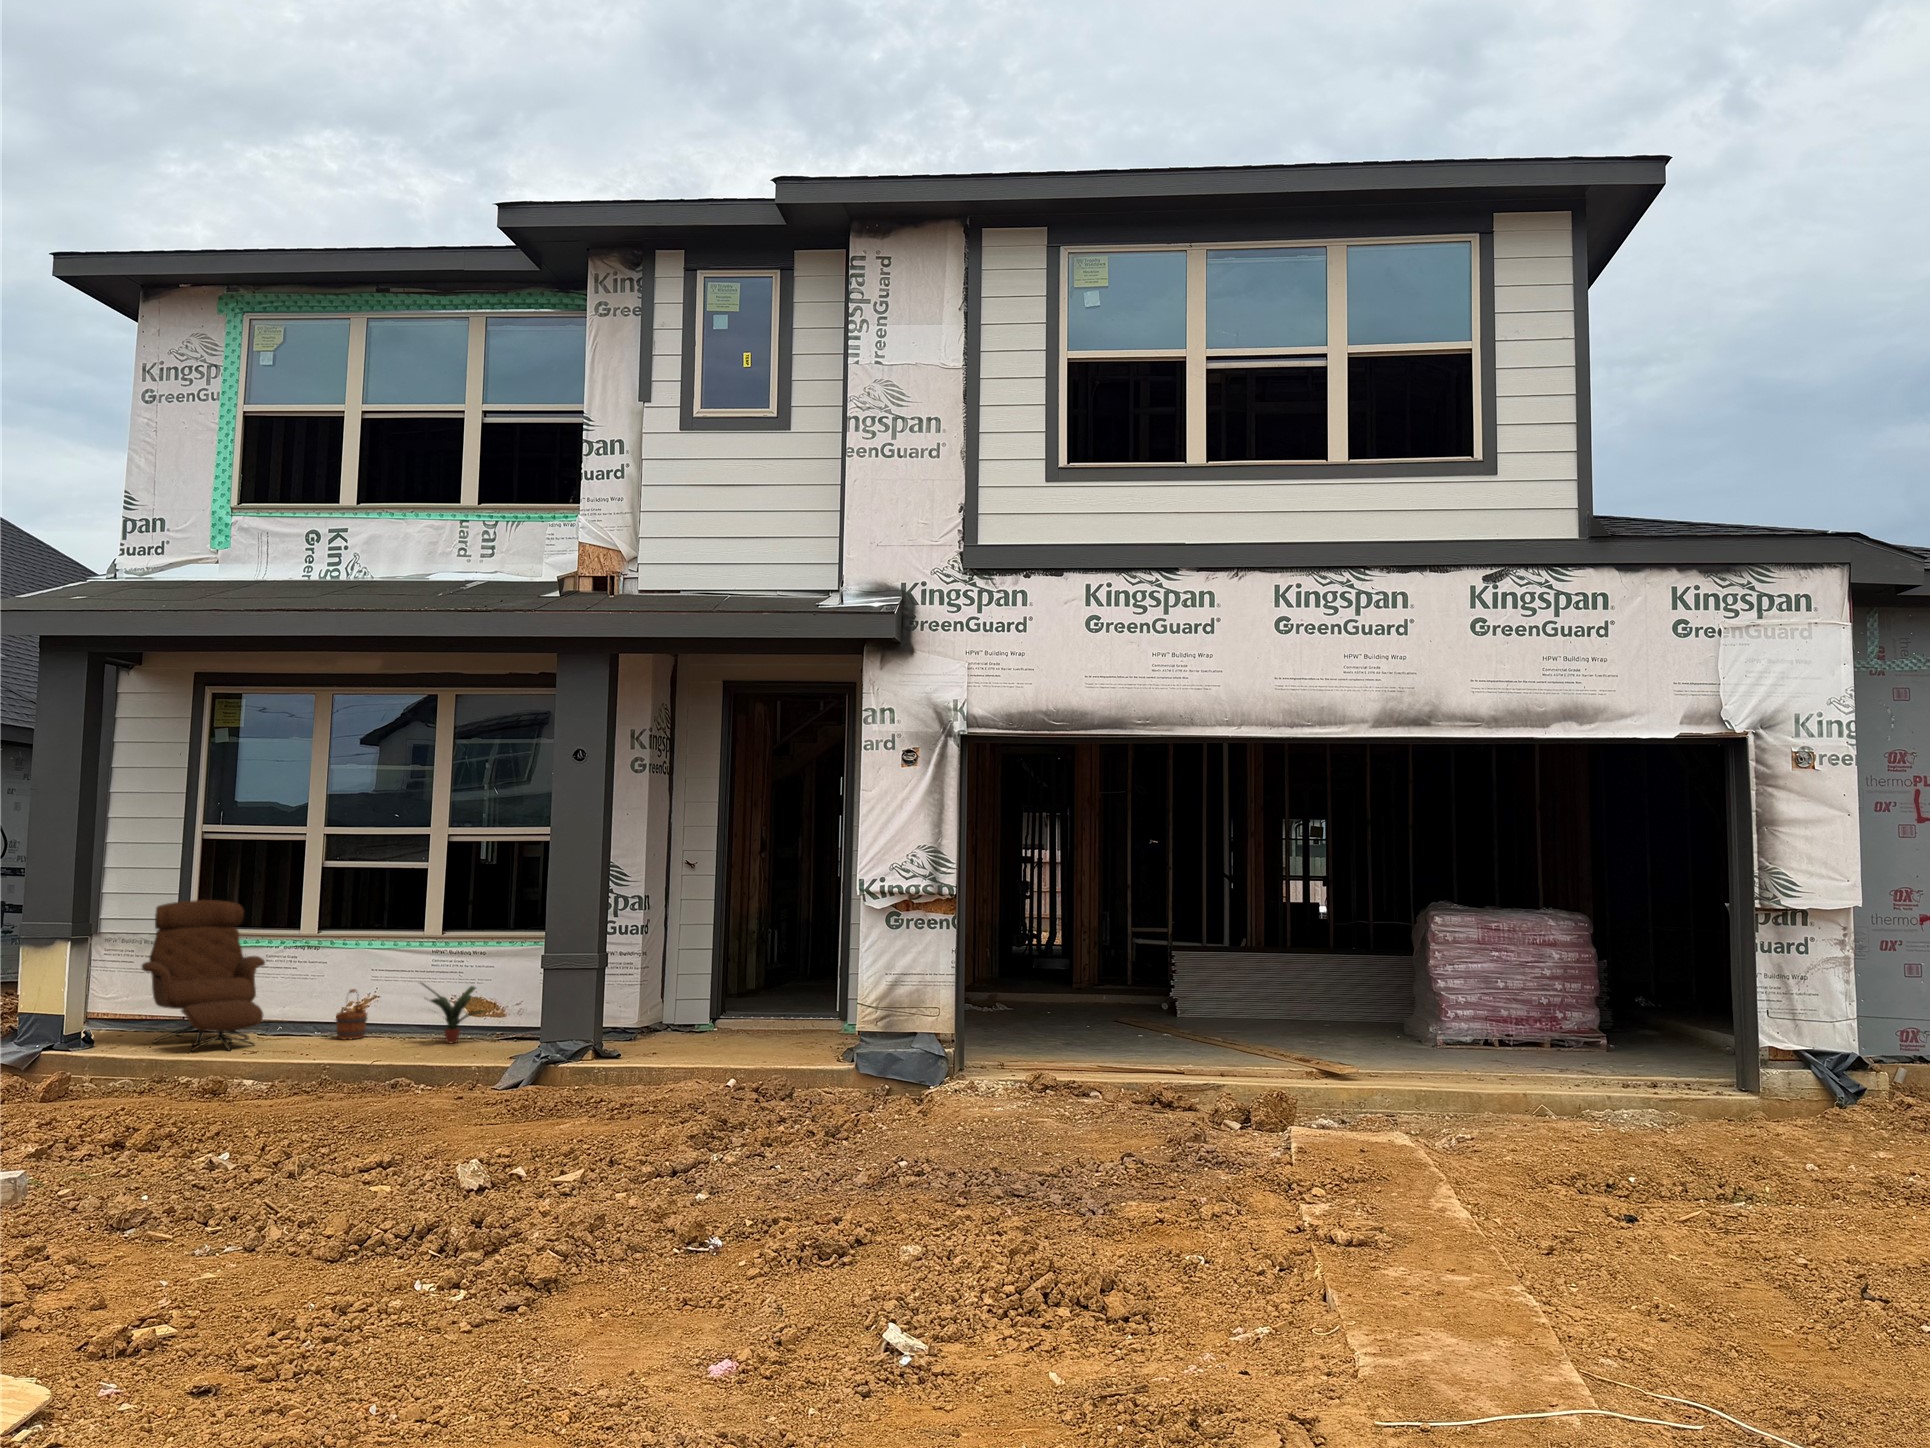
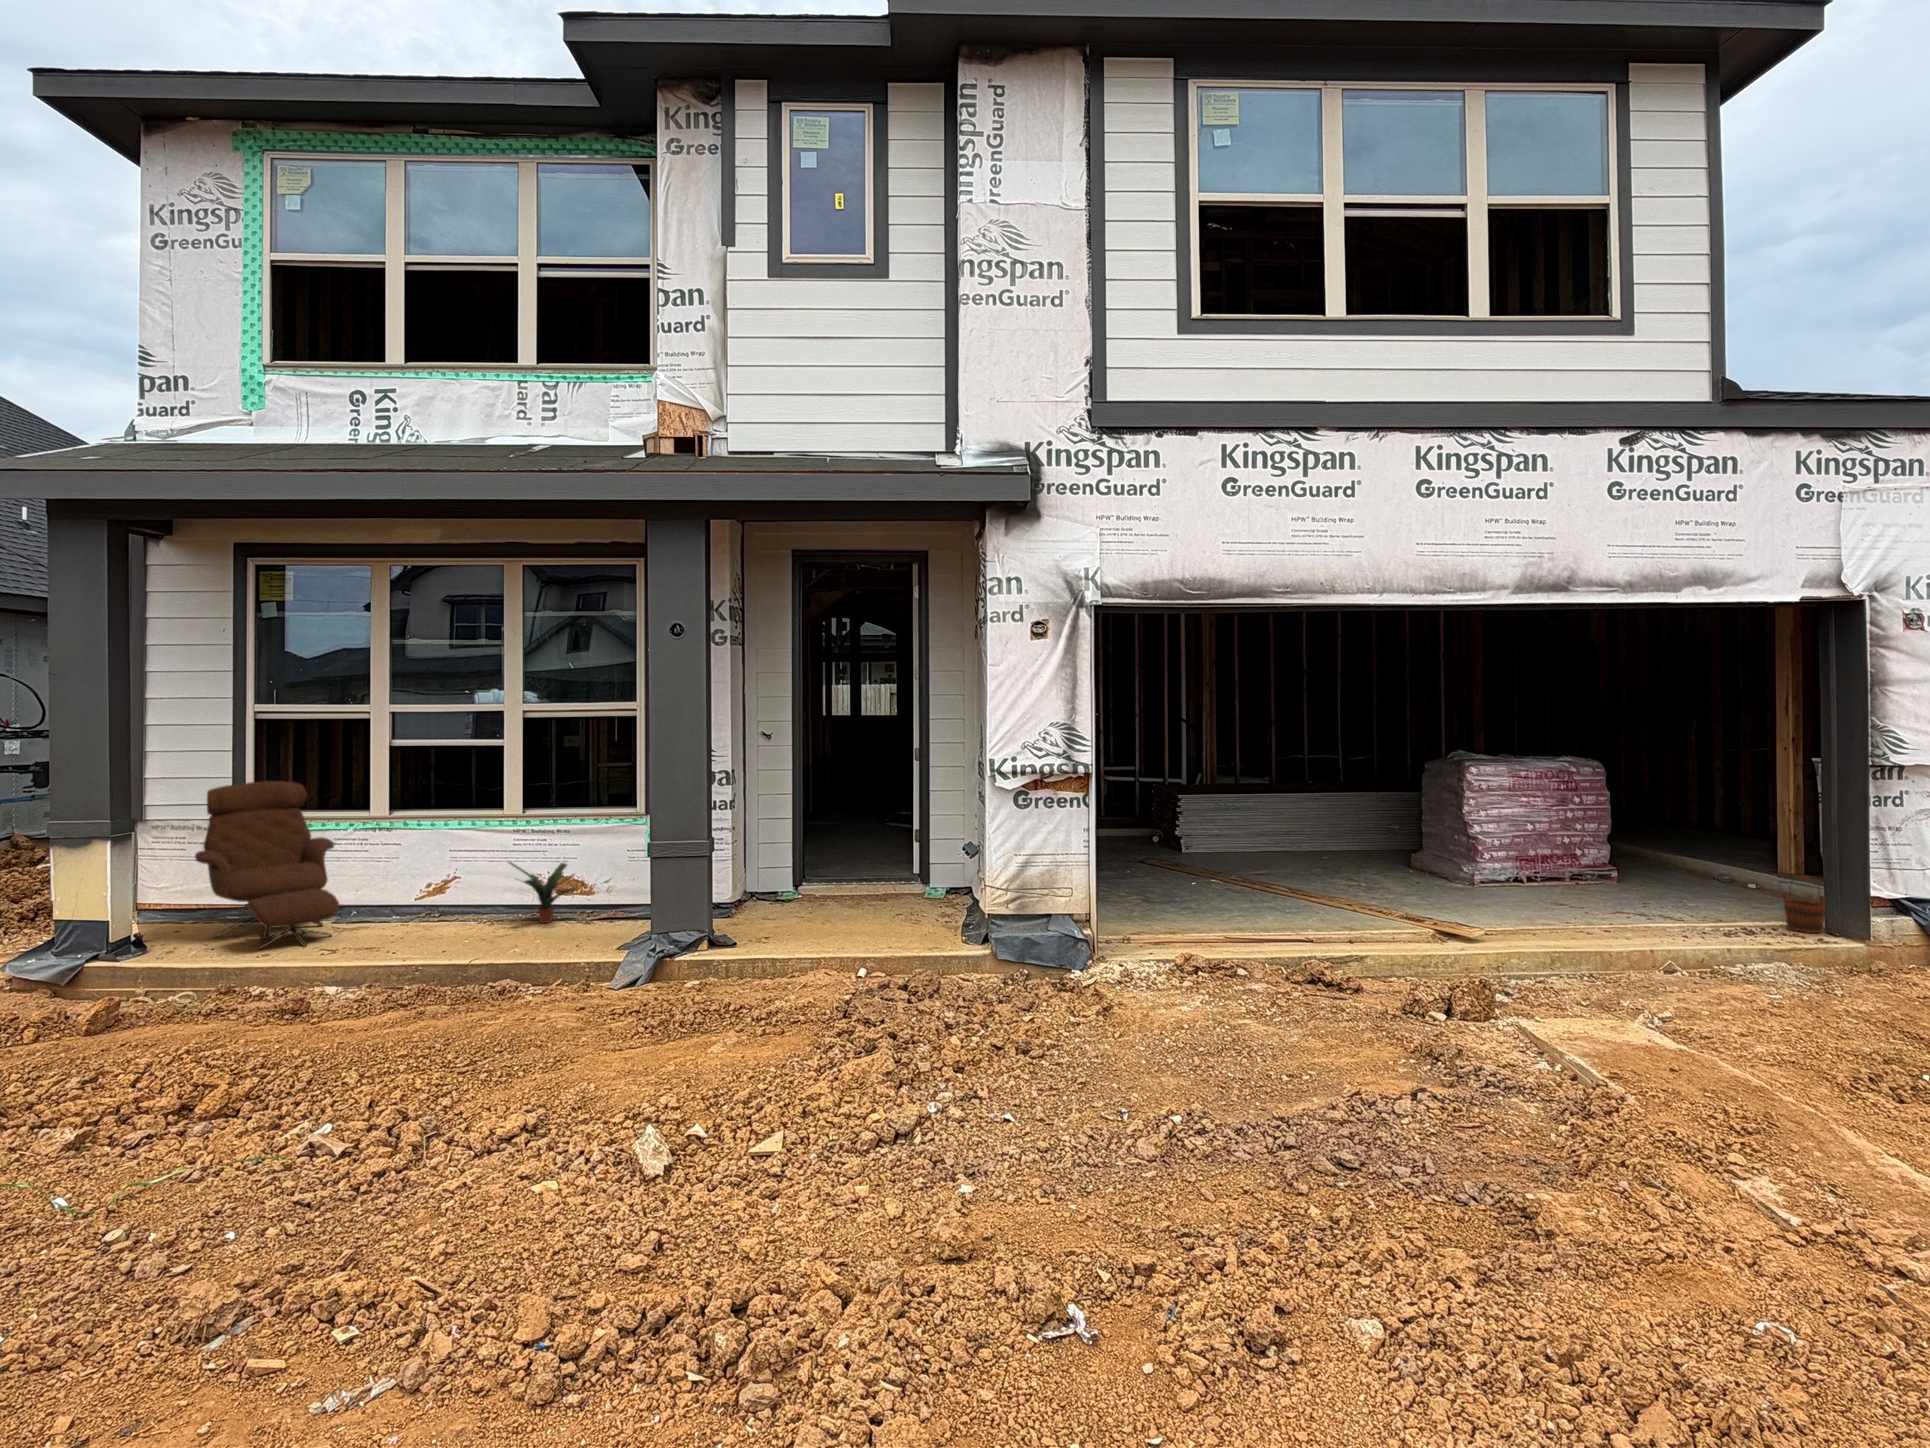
wooden bucket: present [336,989,367,1040] -> present [1782,877,1826,933]

